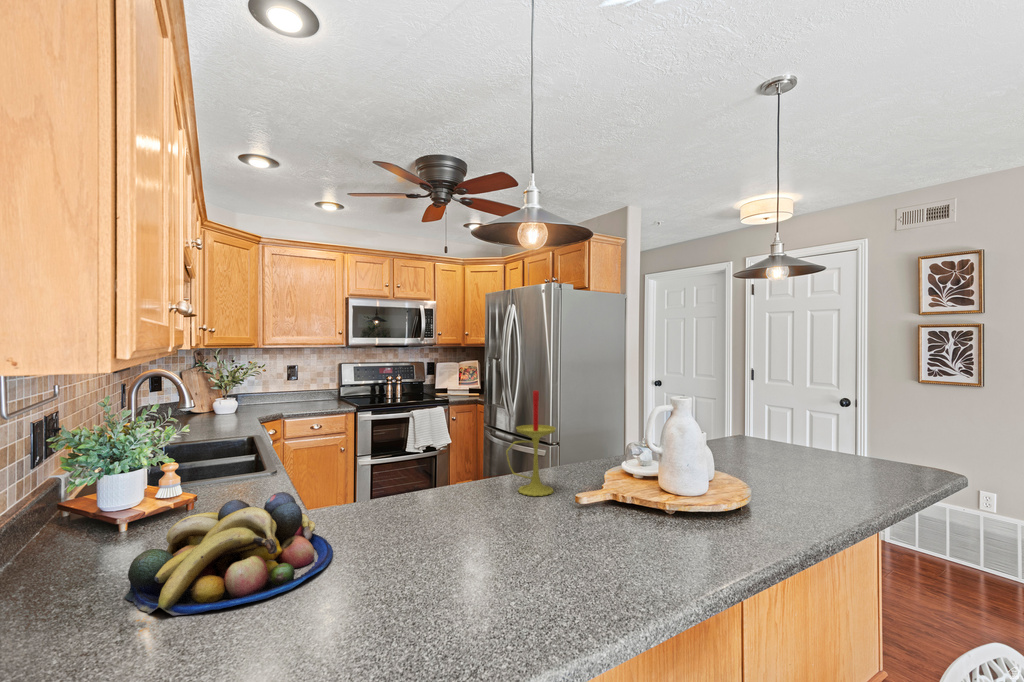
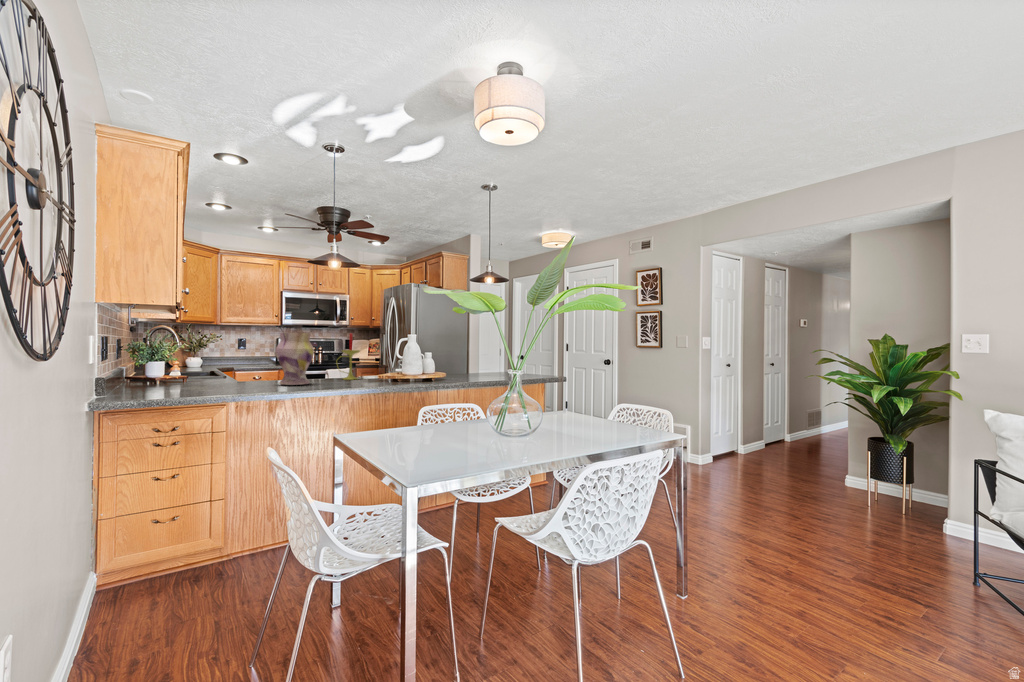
vase: none [407,410,502,568] -> present [276,333,314,385]
fruit bowl: present [124,492,333,616] -> none [172,363,248,388]

